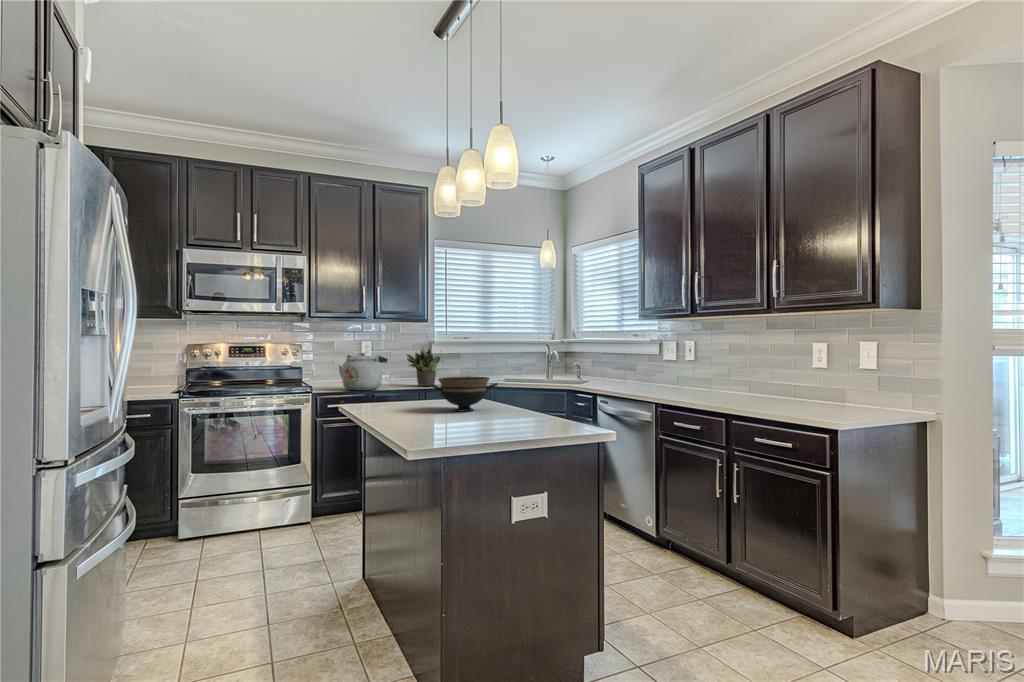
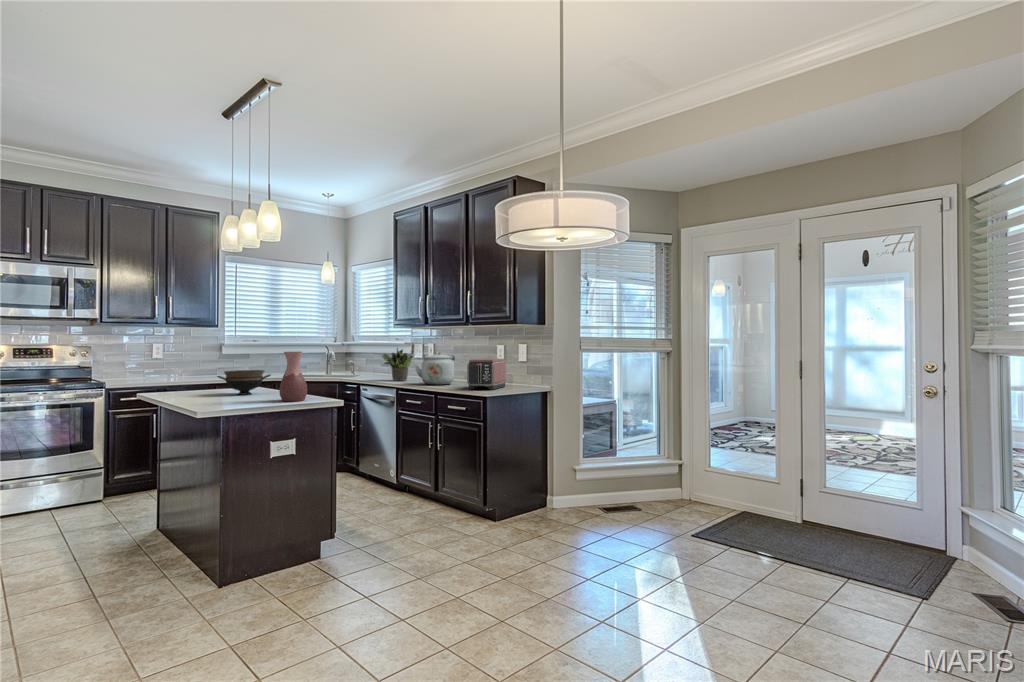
potted plant: present [406,349,440,386] -> present [382,348,413,380]
vase: none [518,351,558,431] -> present [279,351,307,402]
kettle: present [339,353,388,391] -> present [414,352,455,385]
toaster: none [794,363,850,416] -> present [467,359,506,390]

